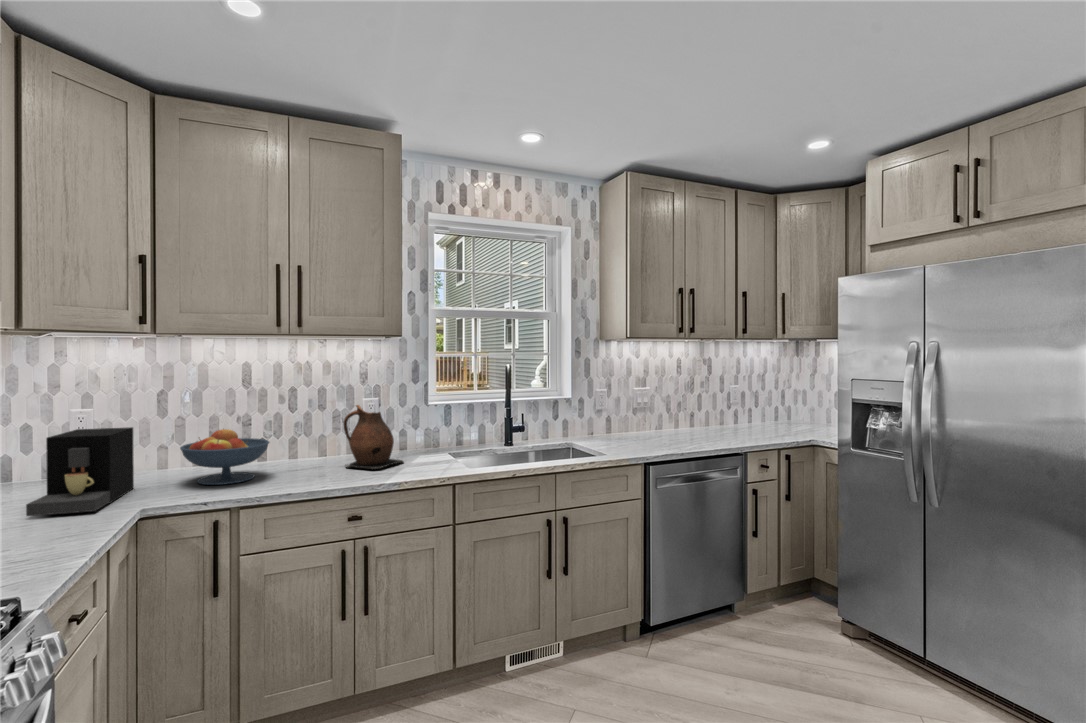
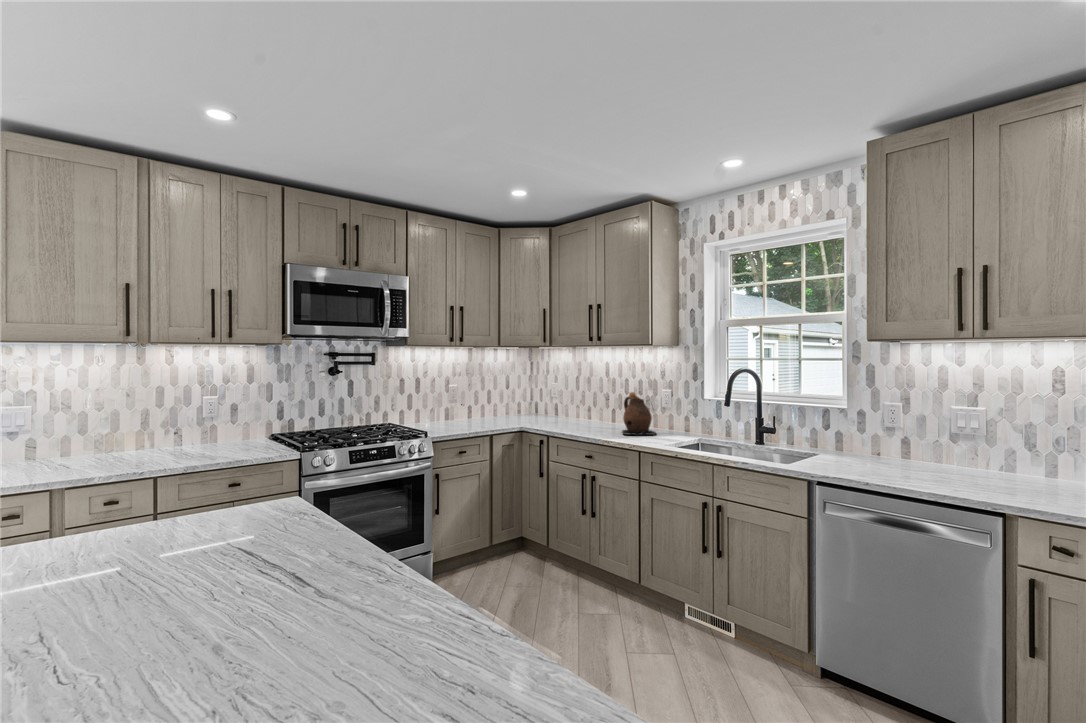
coffee maker: present [26,427,134,516] -> none [499,392,546,425]
fruit bowl: present [180,429,269,485] -> none [553,399,594,427]

